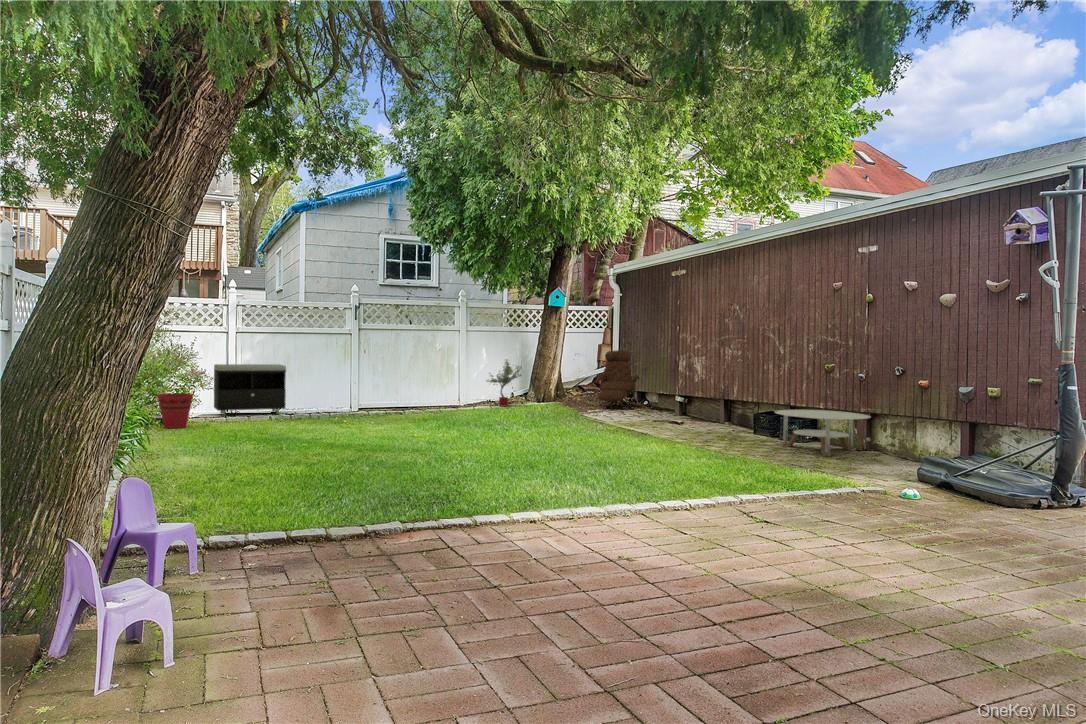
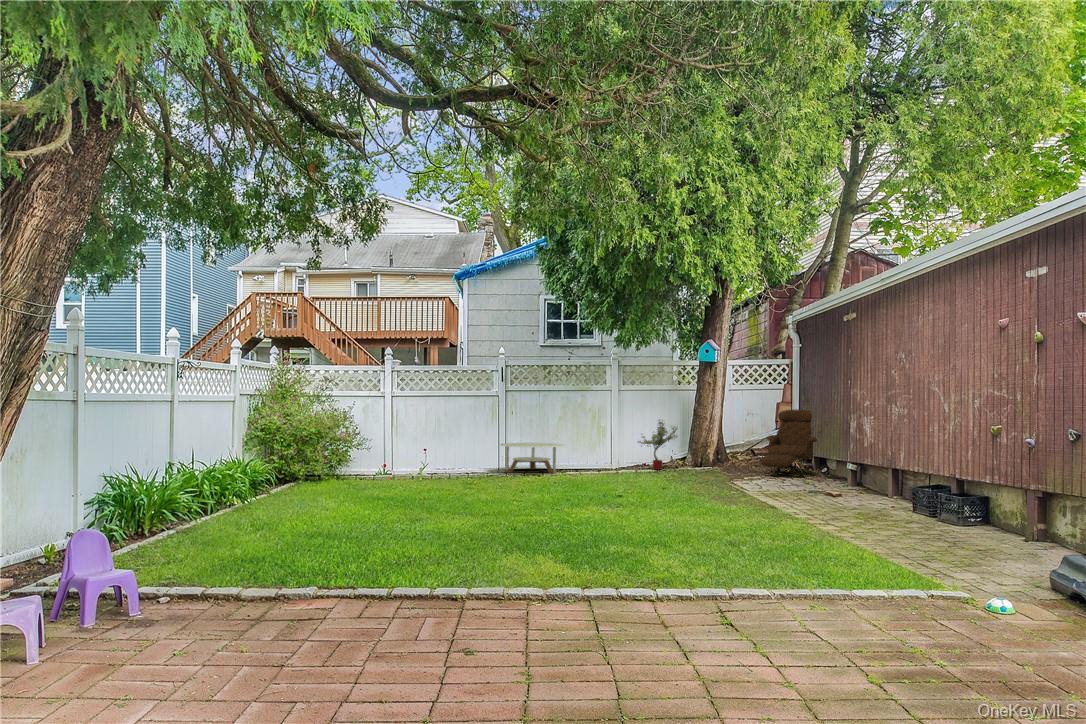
storage bench: present [214,364,286,416] -> none [372,424,433,471]
bucket: present [157,393,193,428] -> none [306,450,336,481]
round table: present [775,410,870,456] -> present [500,443,564,473]

